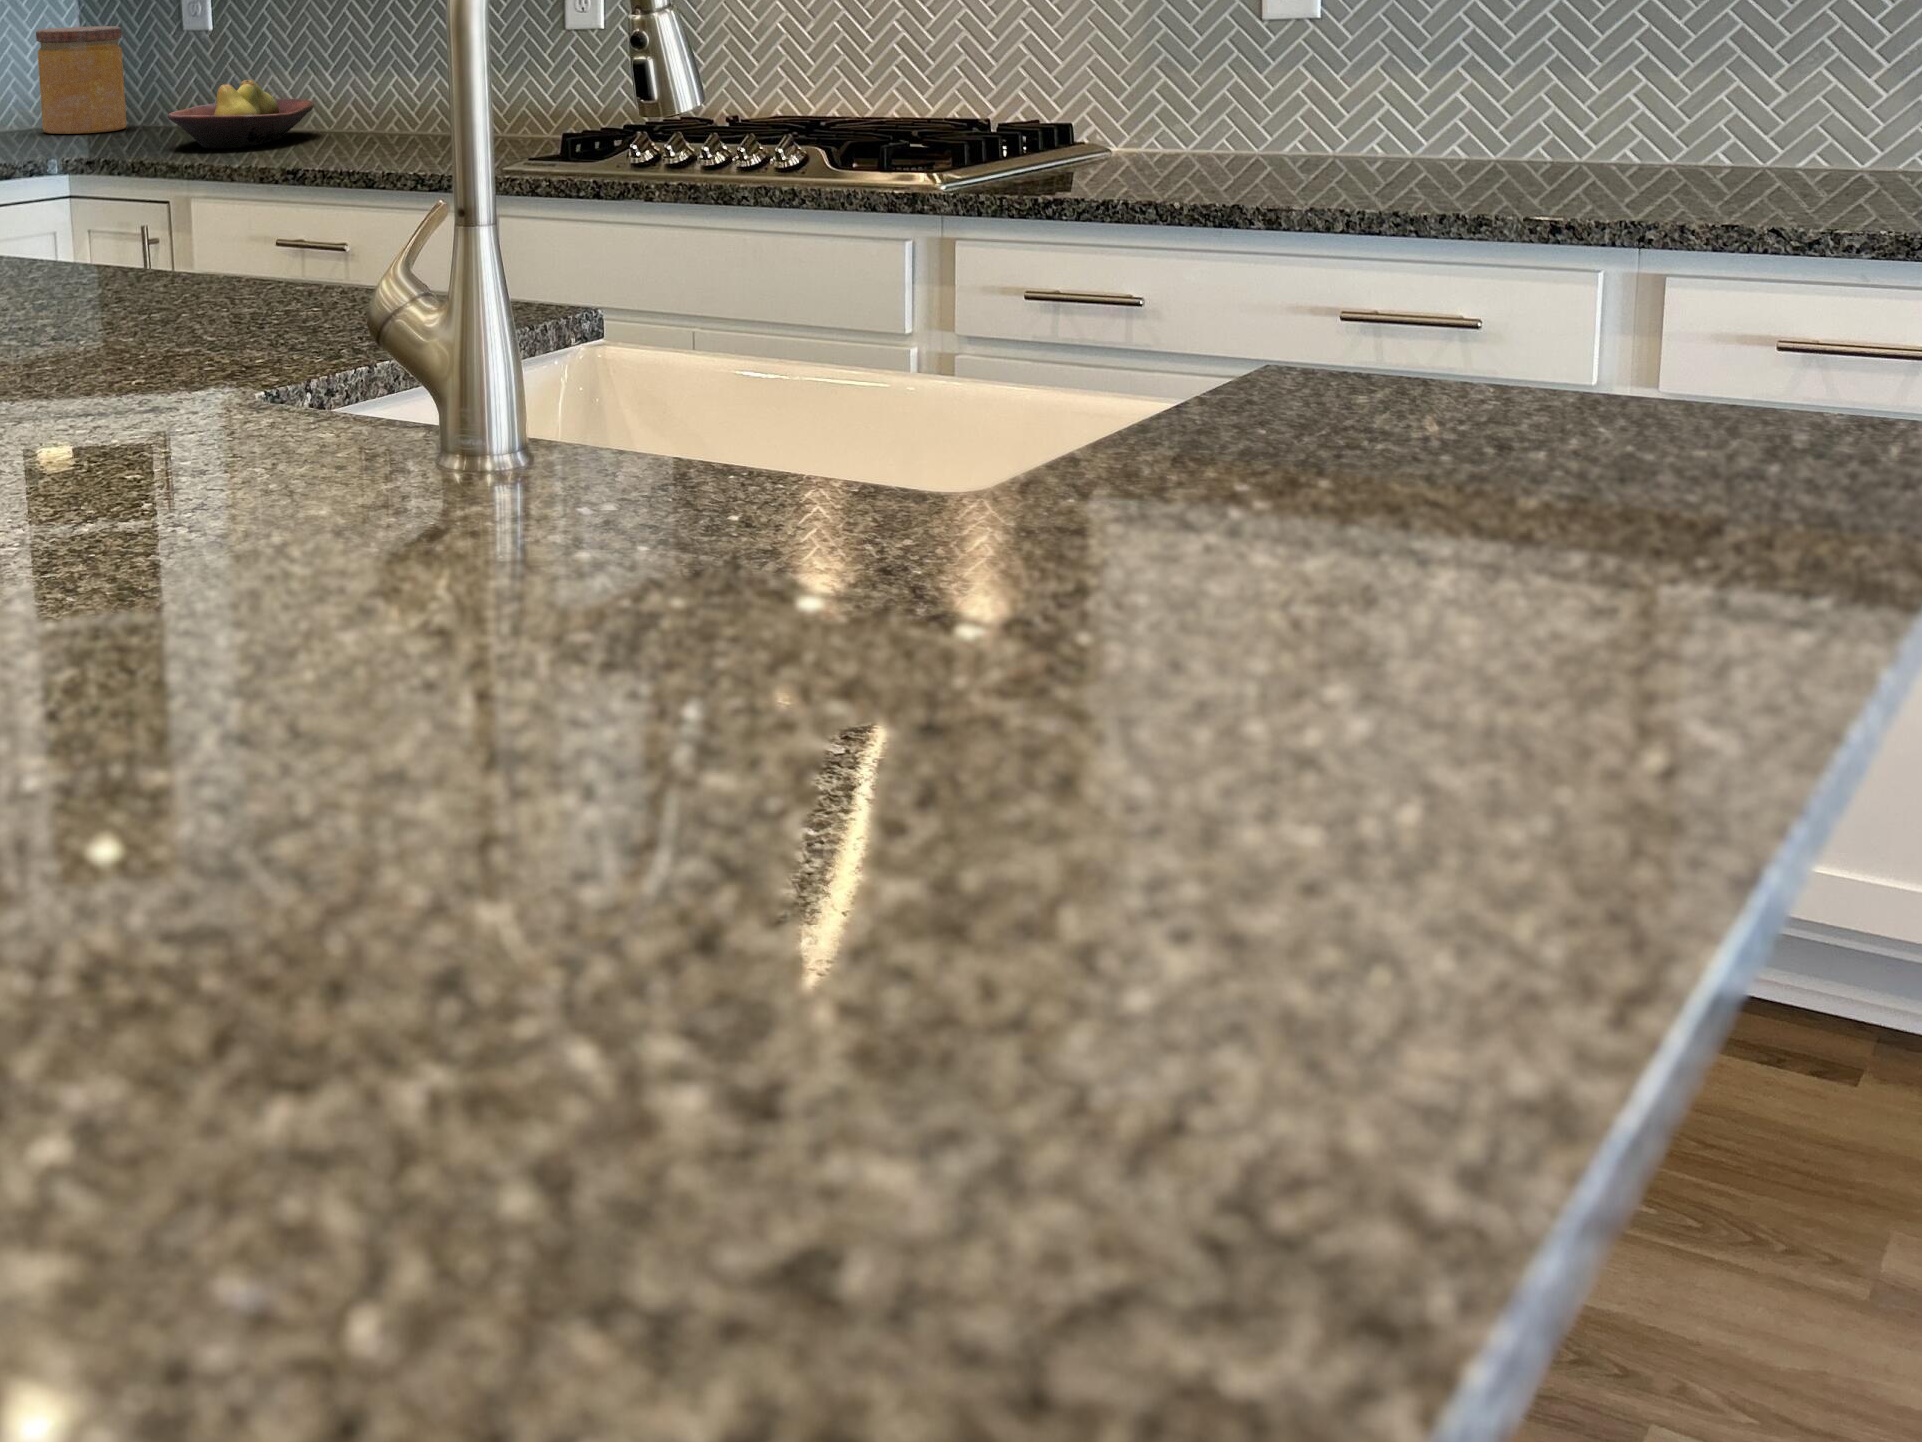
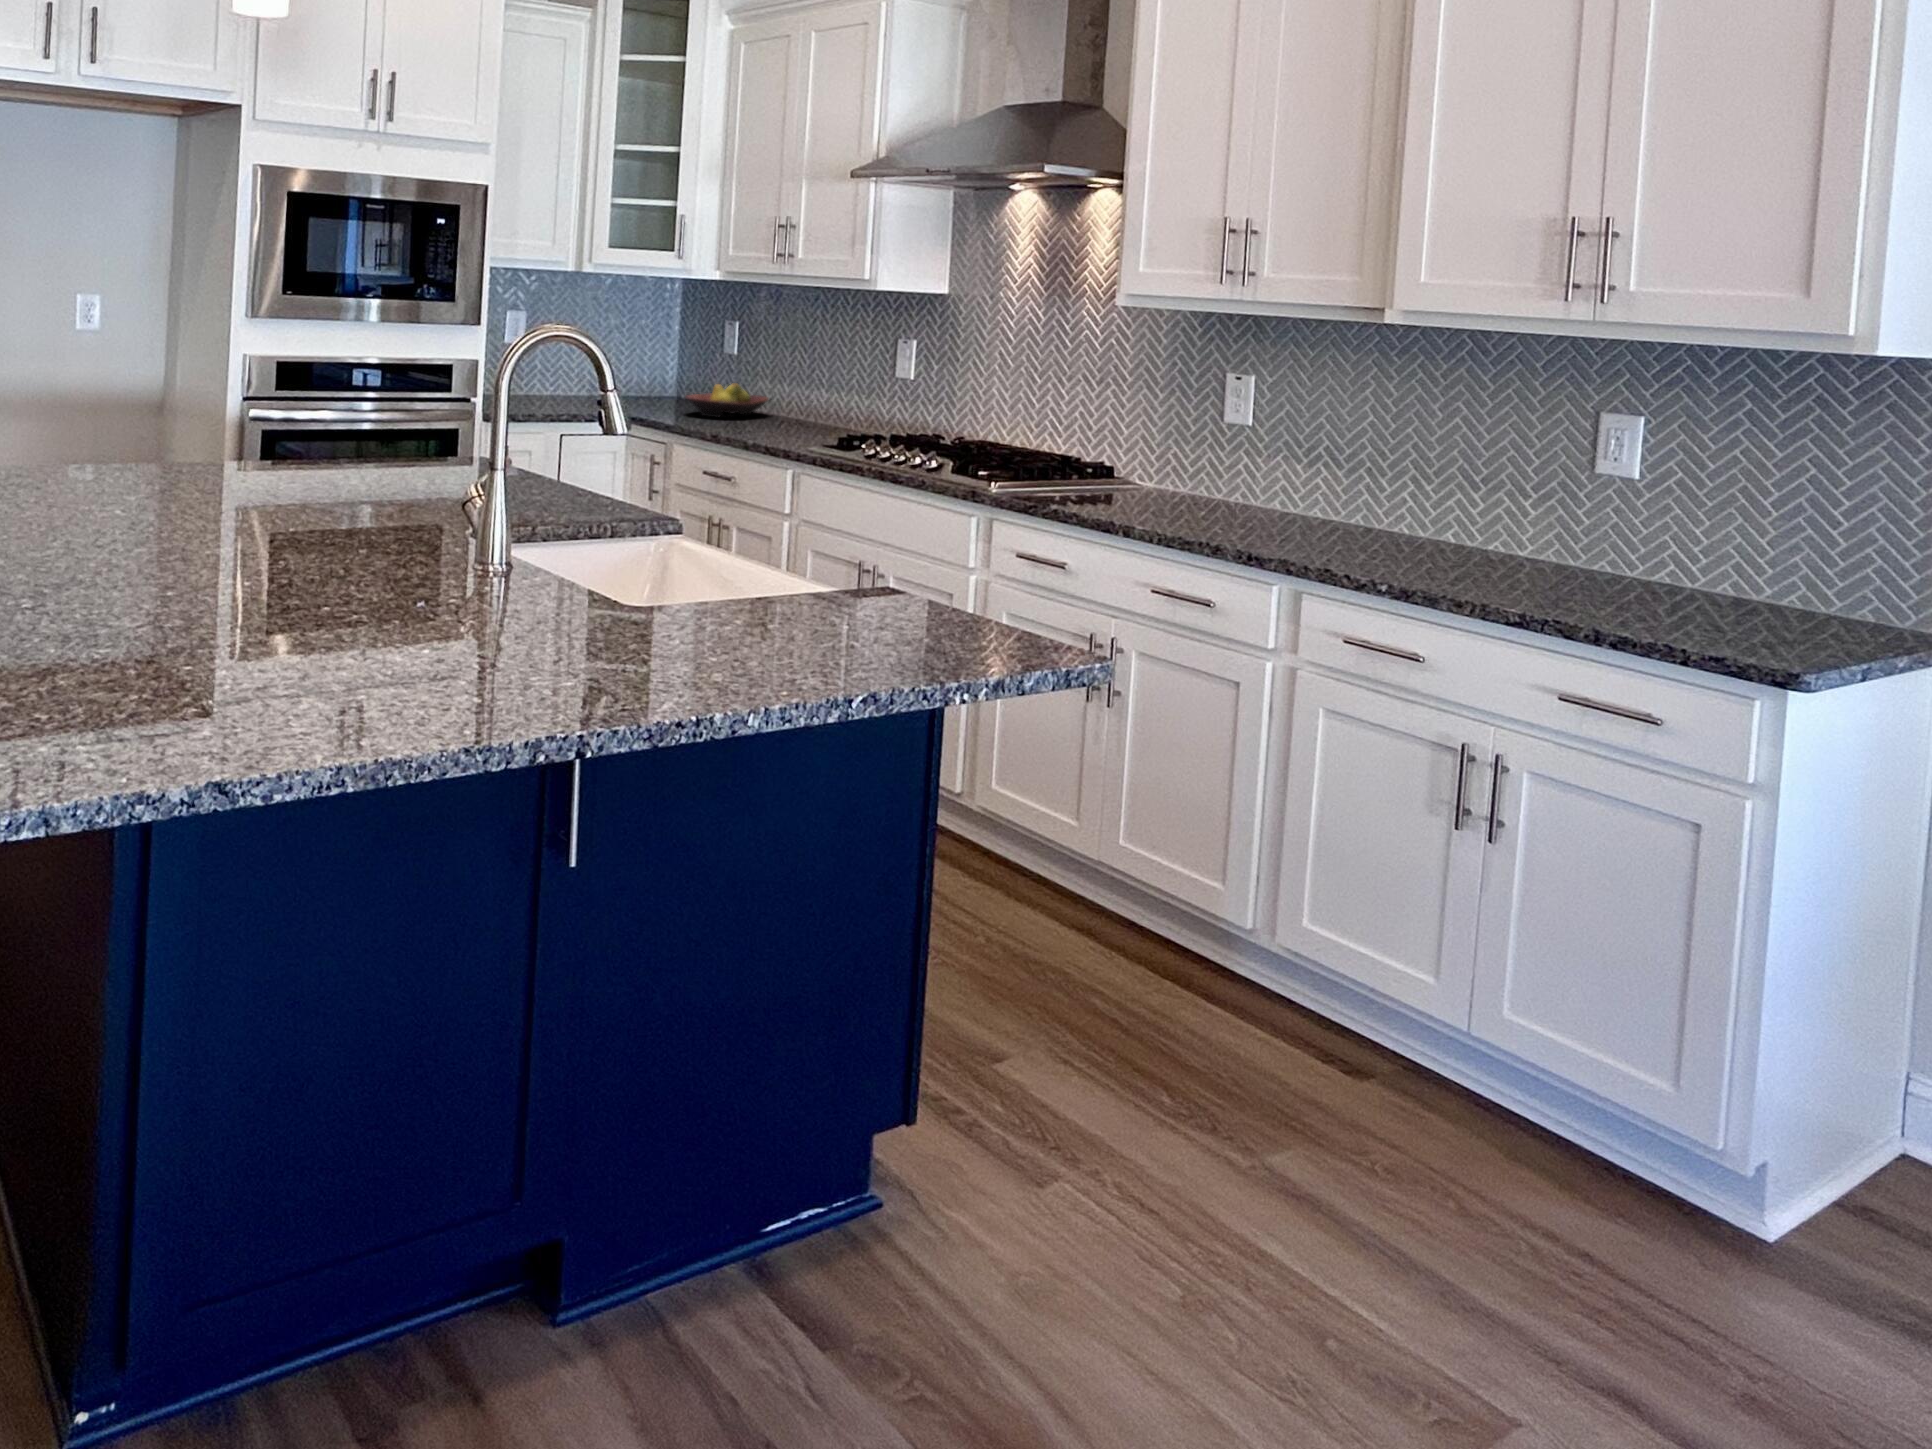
jar: present [36,26,127,134] -> none [642,344,690,401]

